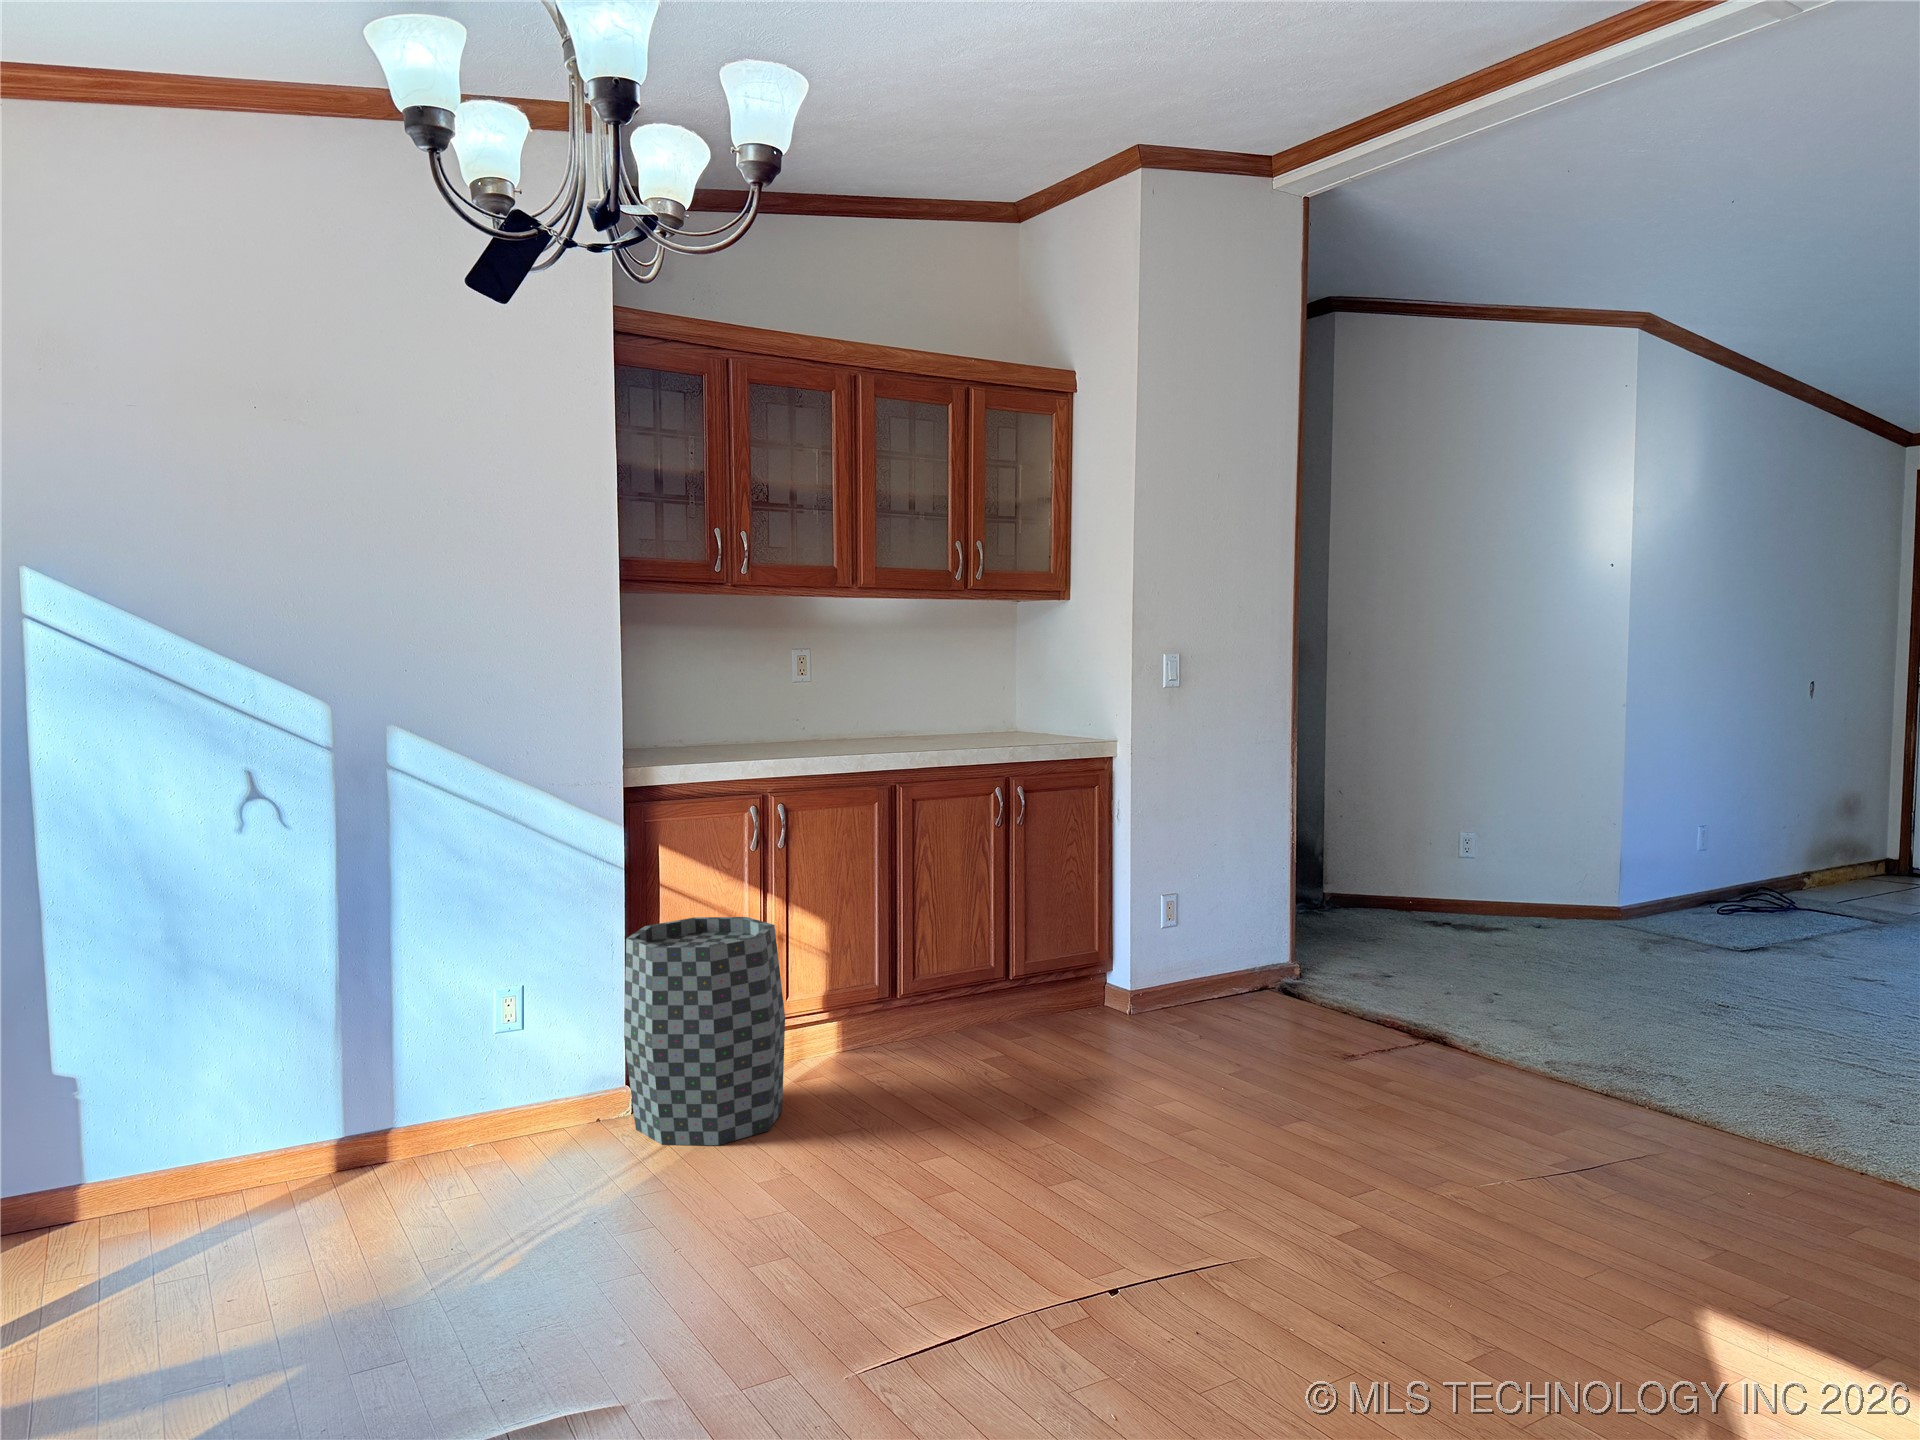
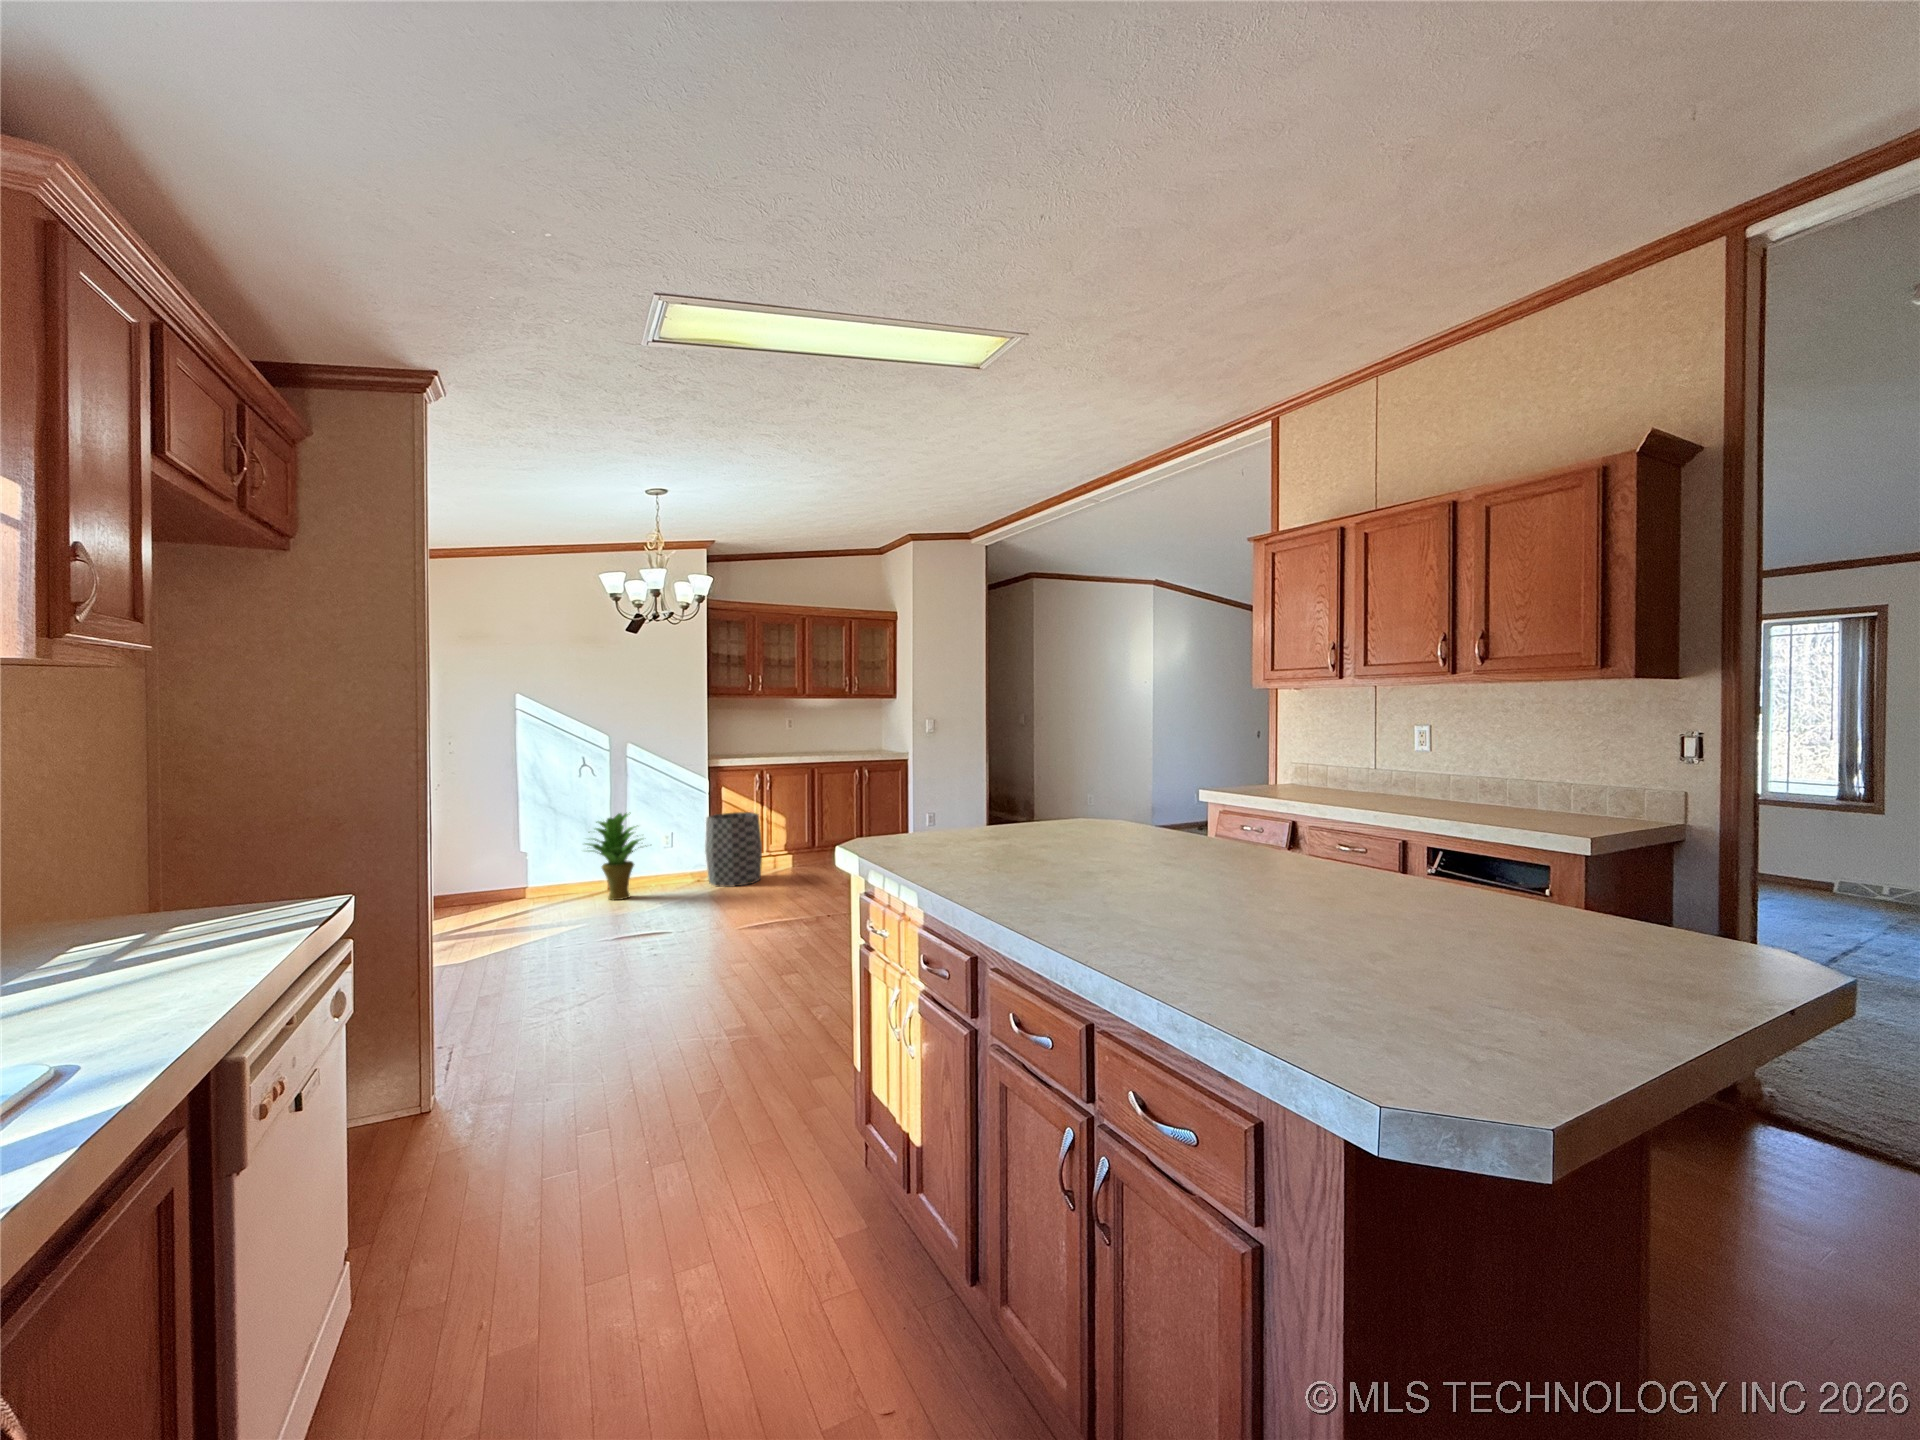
potted plant: none [254,940,478,1223] -> present [586,813,641,900]

